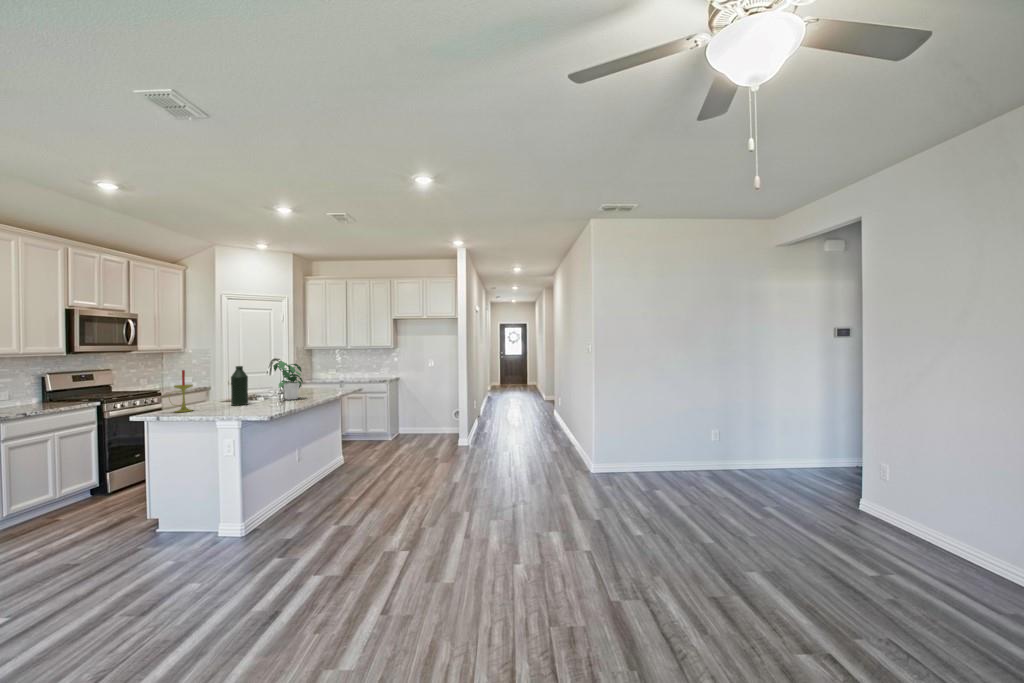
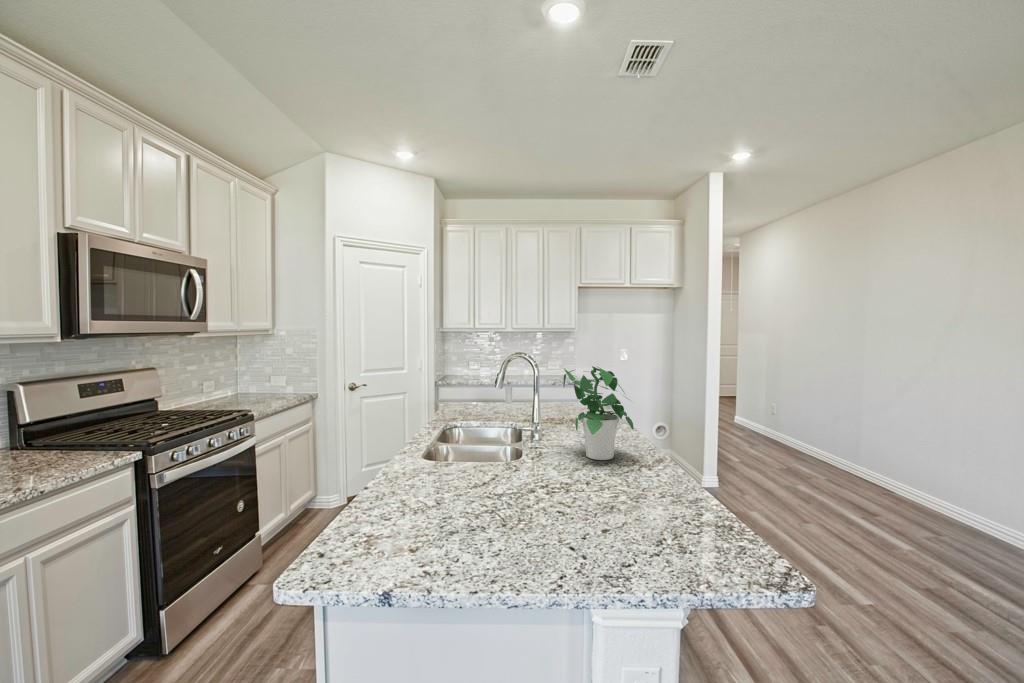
bottle: present [231,366,248,406] -> none [507,382,548,496]
candle: present [169,370,193,412] -> none [391,401,457,553]

